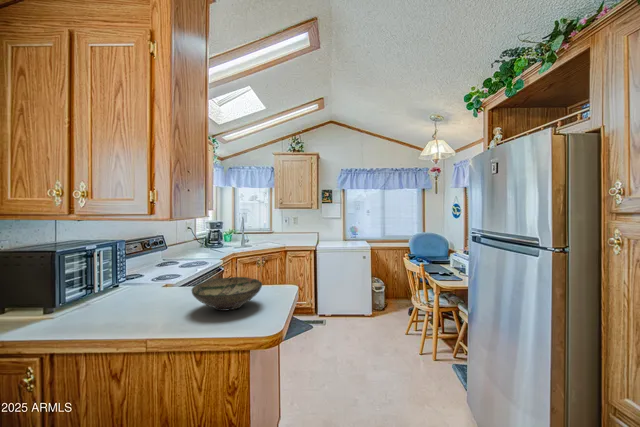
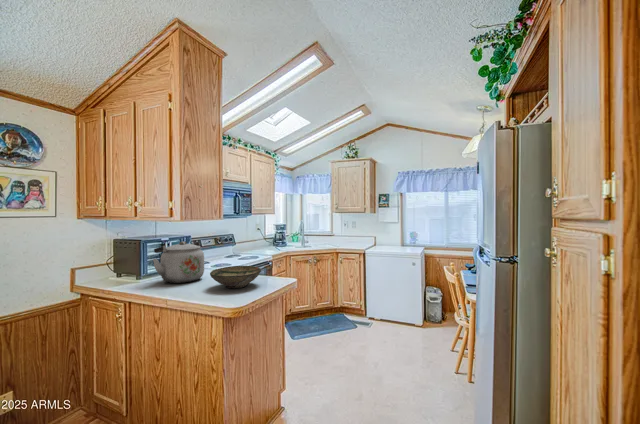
kettle: none [80,248,164,311] -> present [153,241,204,283]

